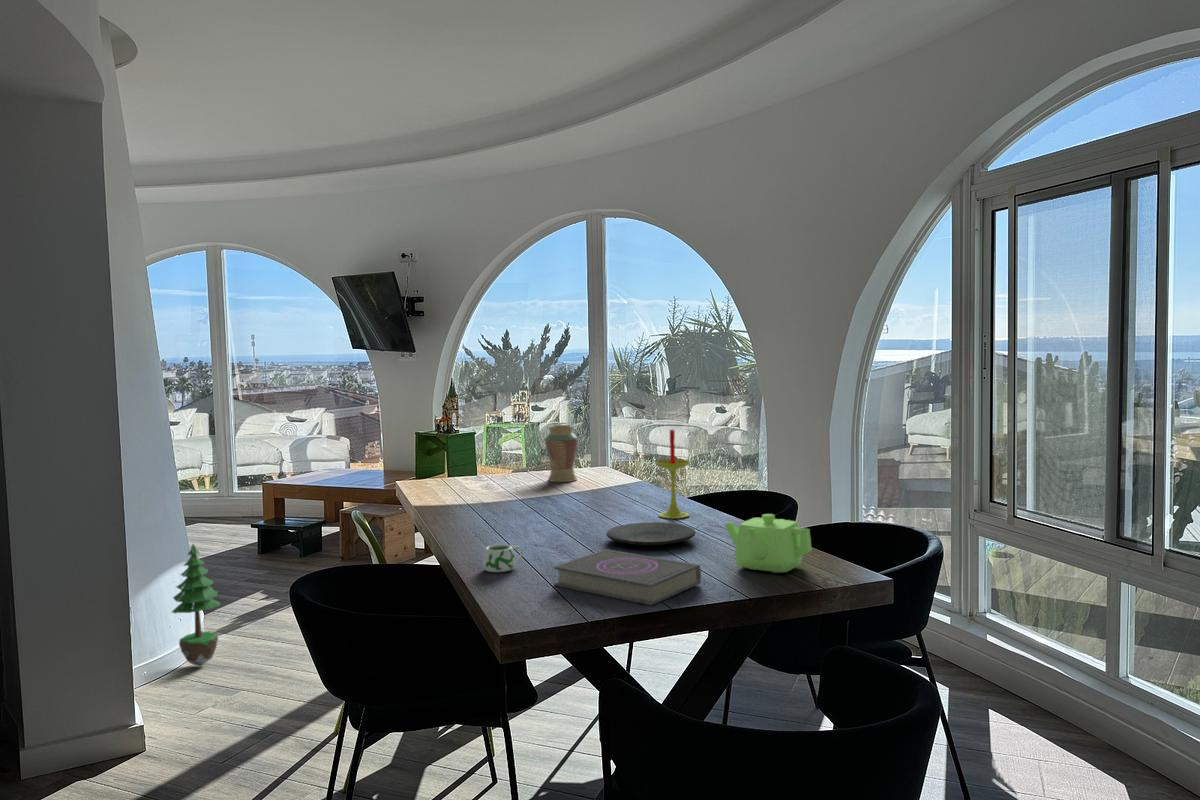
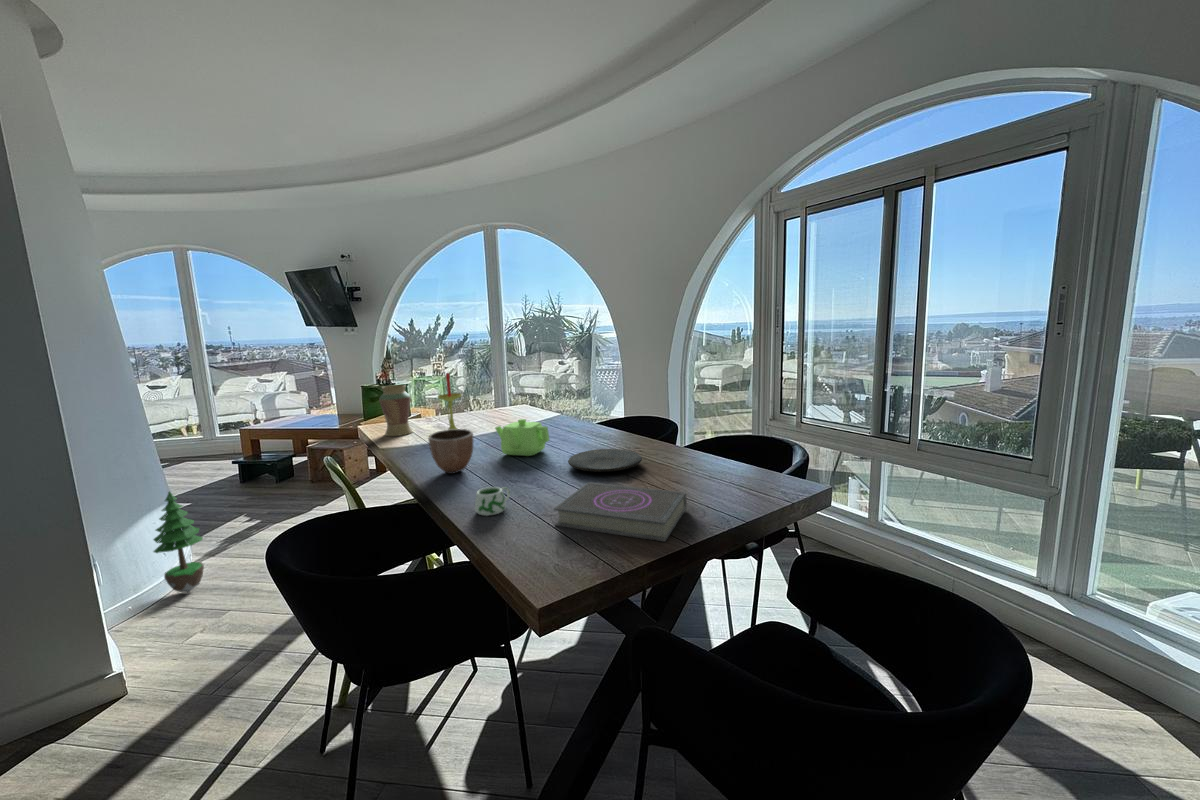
vase: present [545,425,578,482] -> present [379,385,412,436]
candle: present [656,430,689,519] -> present [438,373,462,429]
decorative bowl: none [455,486,504,536] -> present [428,429,473,474]
teapot: present [725,514,812,573] -> present [495,419,549,456]

